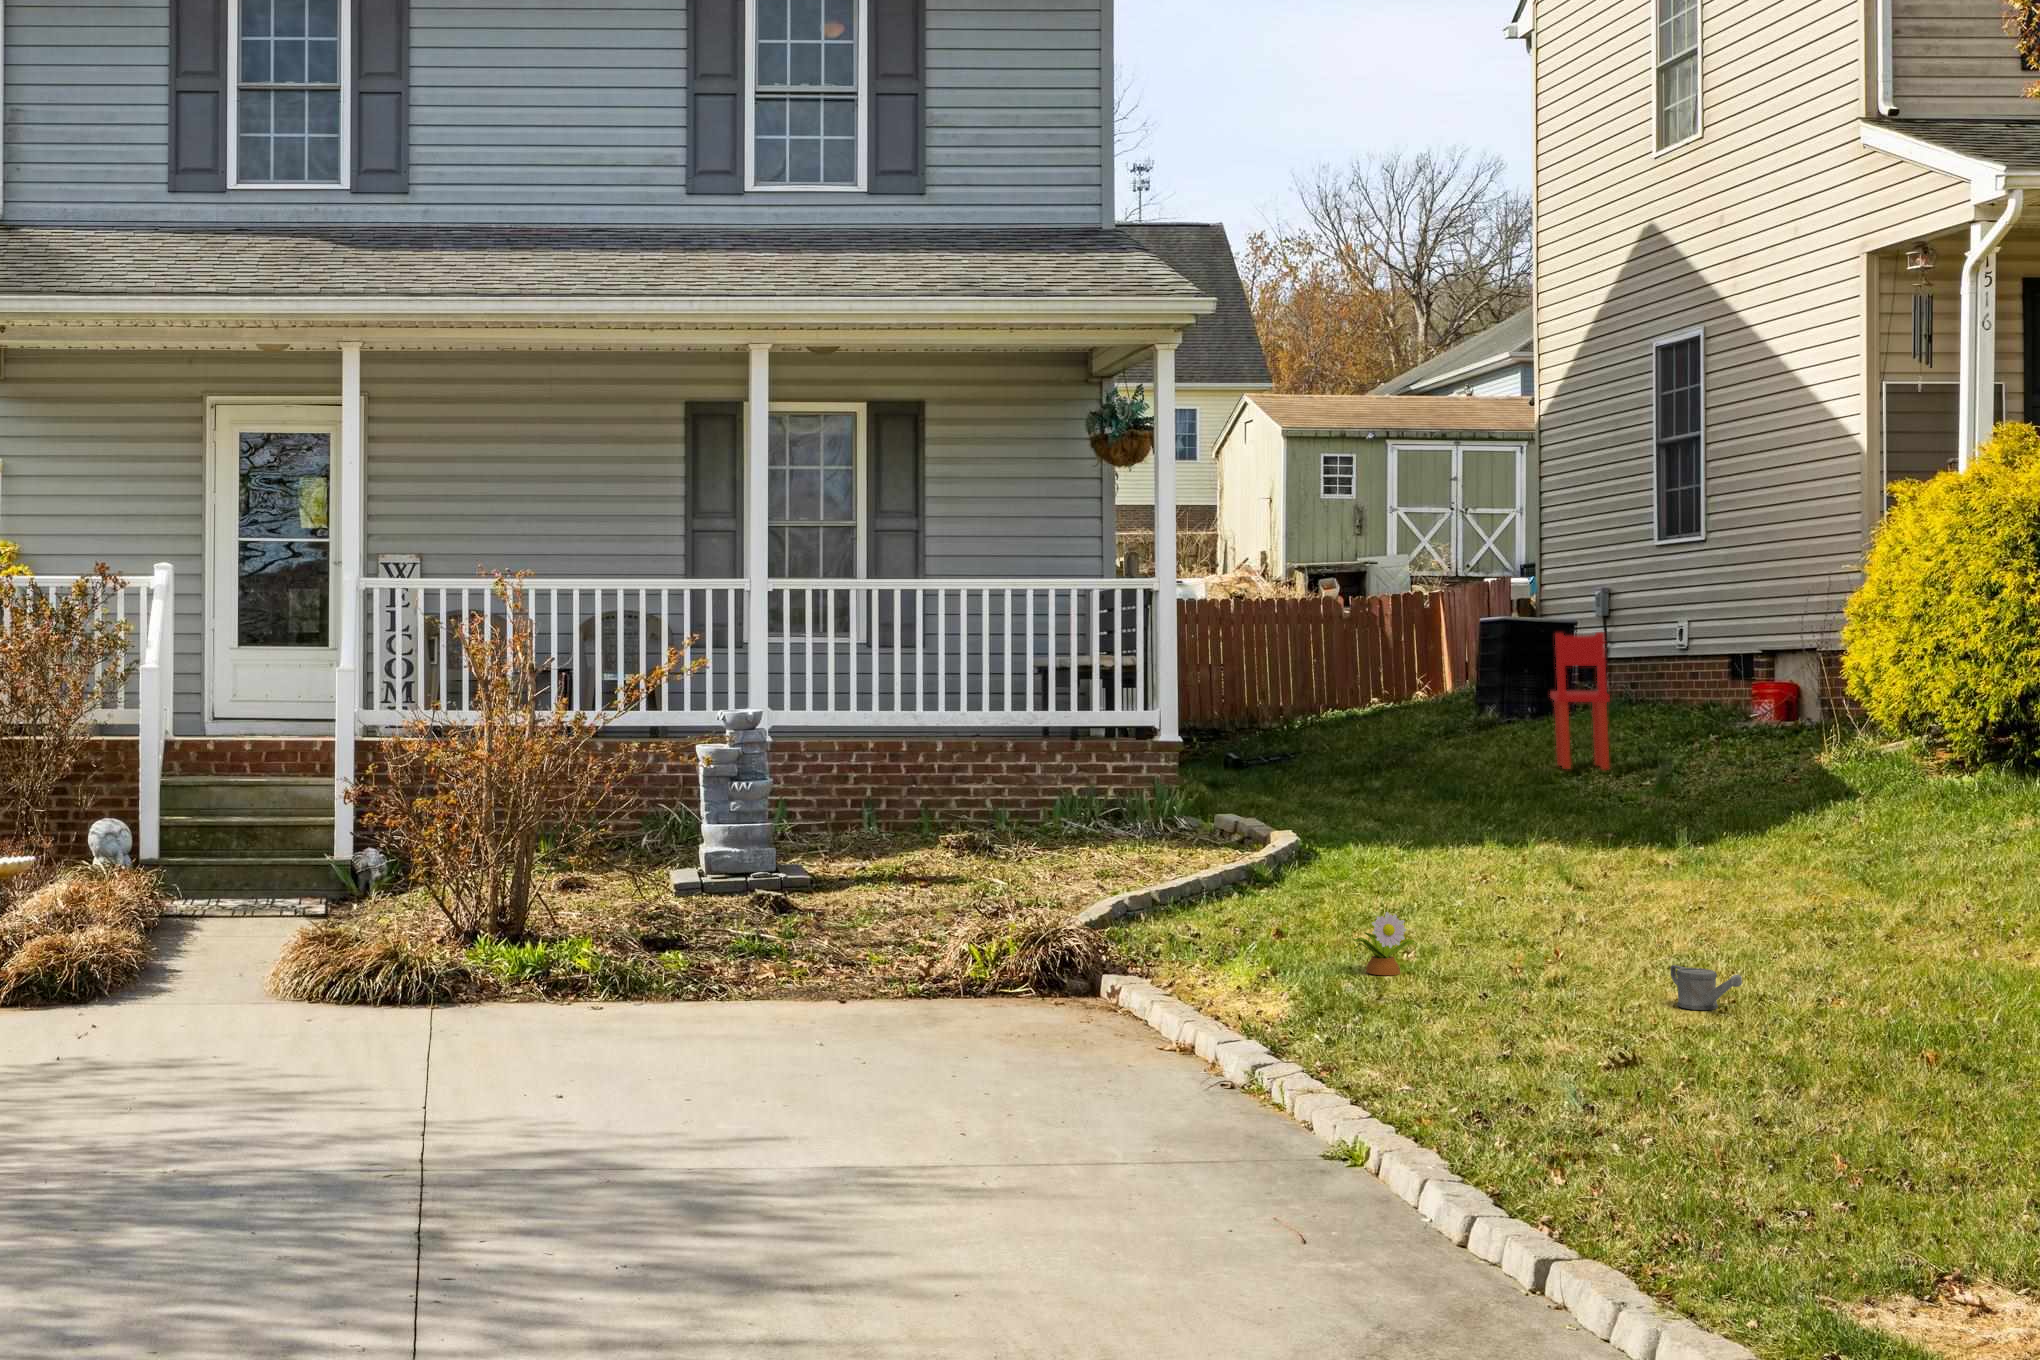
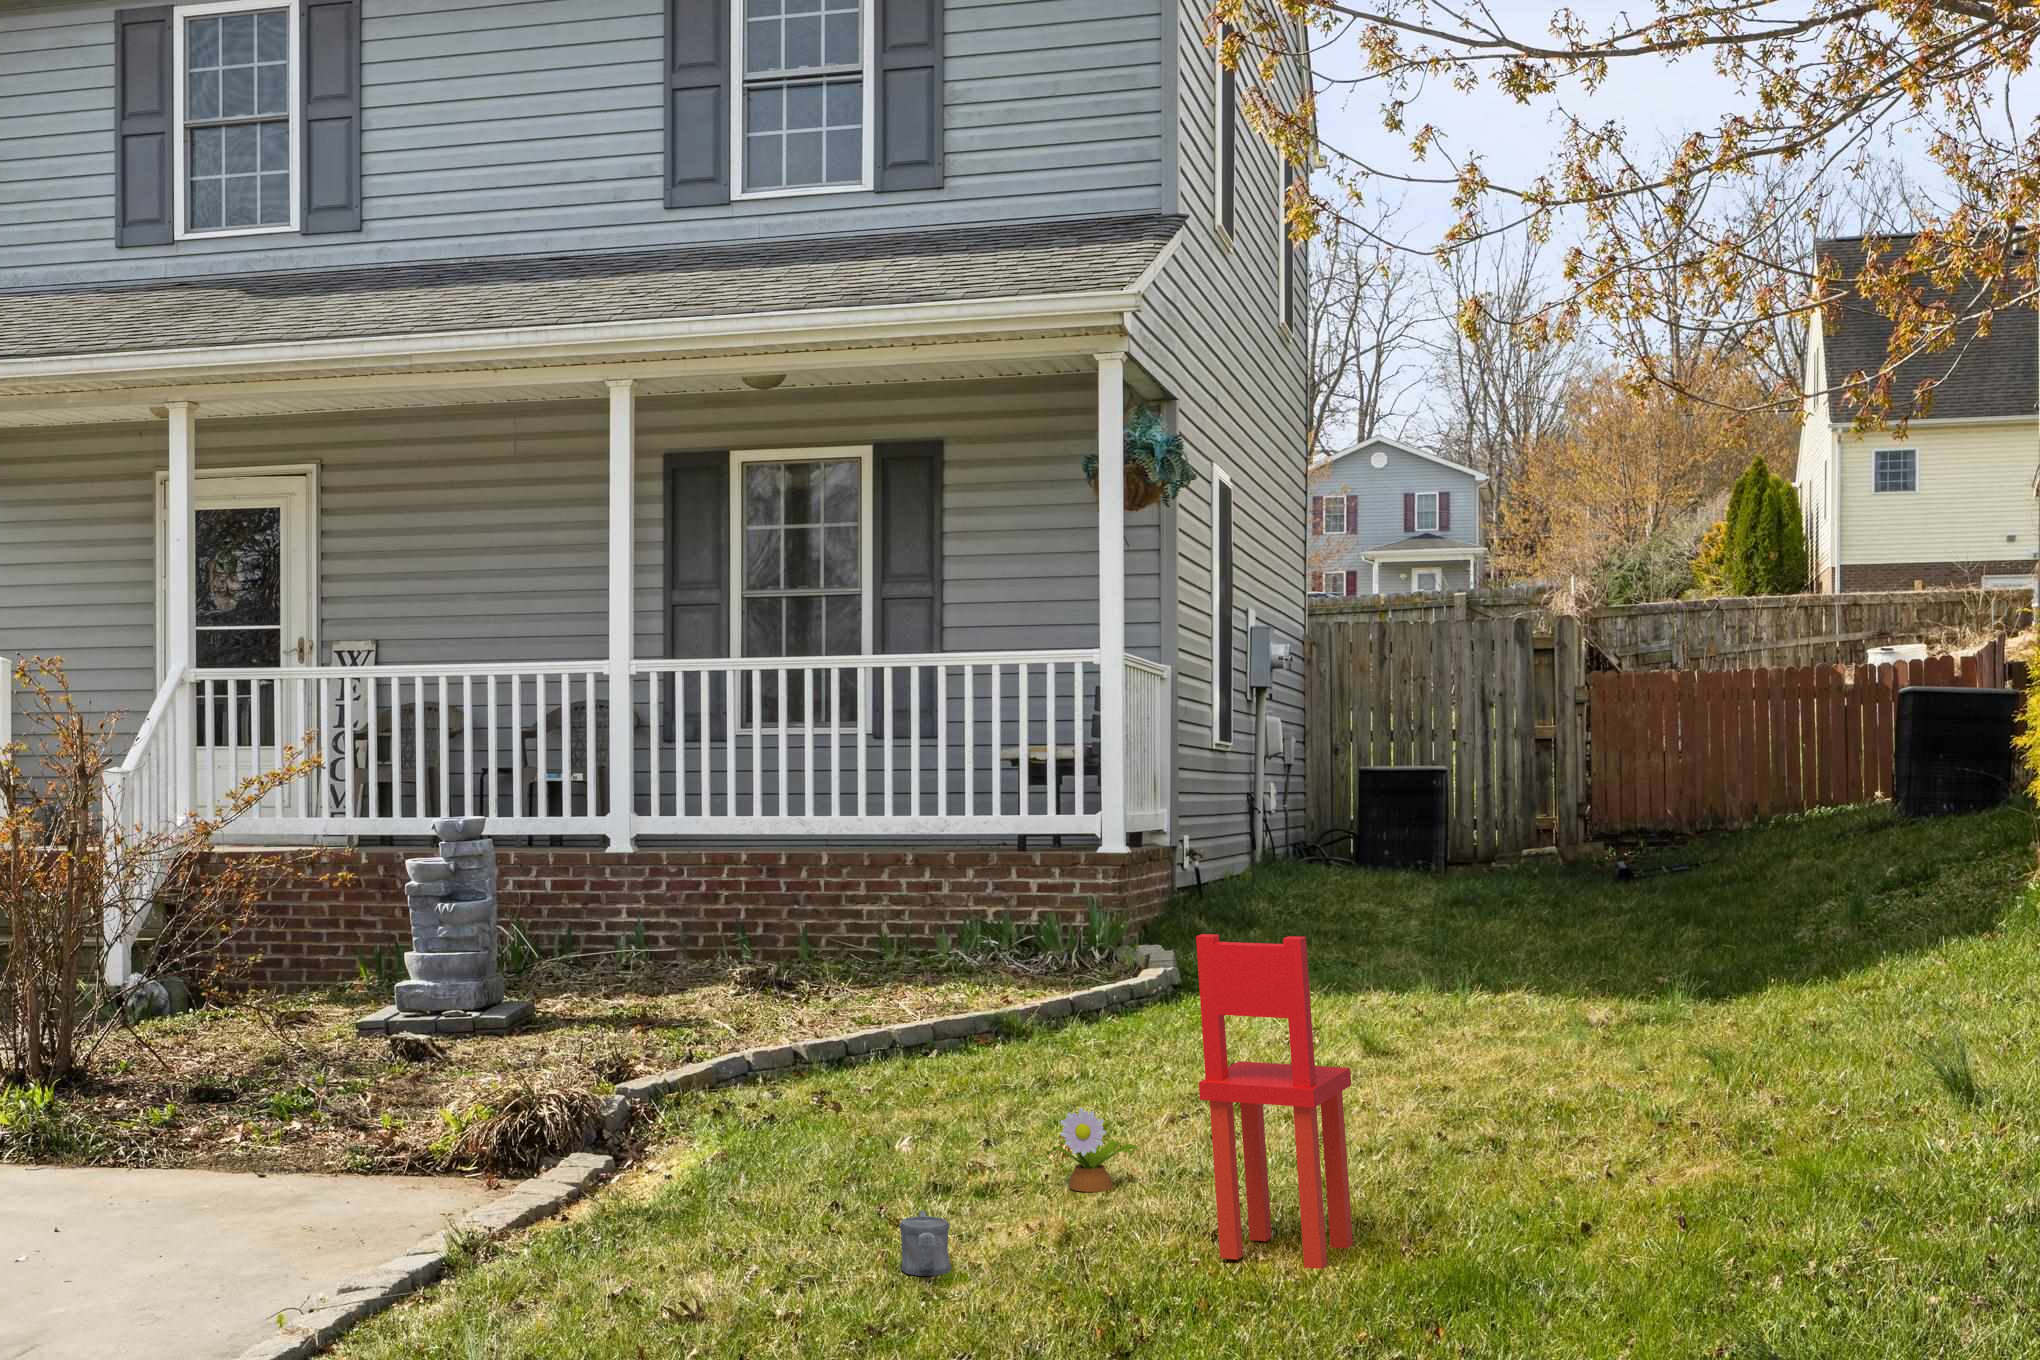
chair: present [1550,632,1610,770] -> present [1196,934,1353,1269]
decorative plant: present [1352,912,1418,975] -> present [1046,1107,1139,1192]

